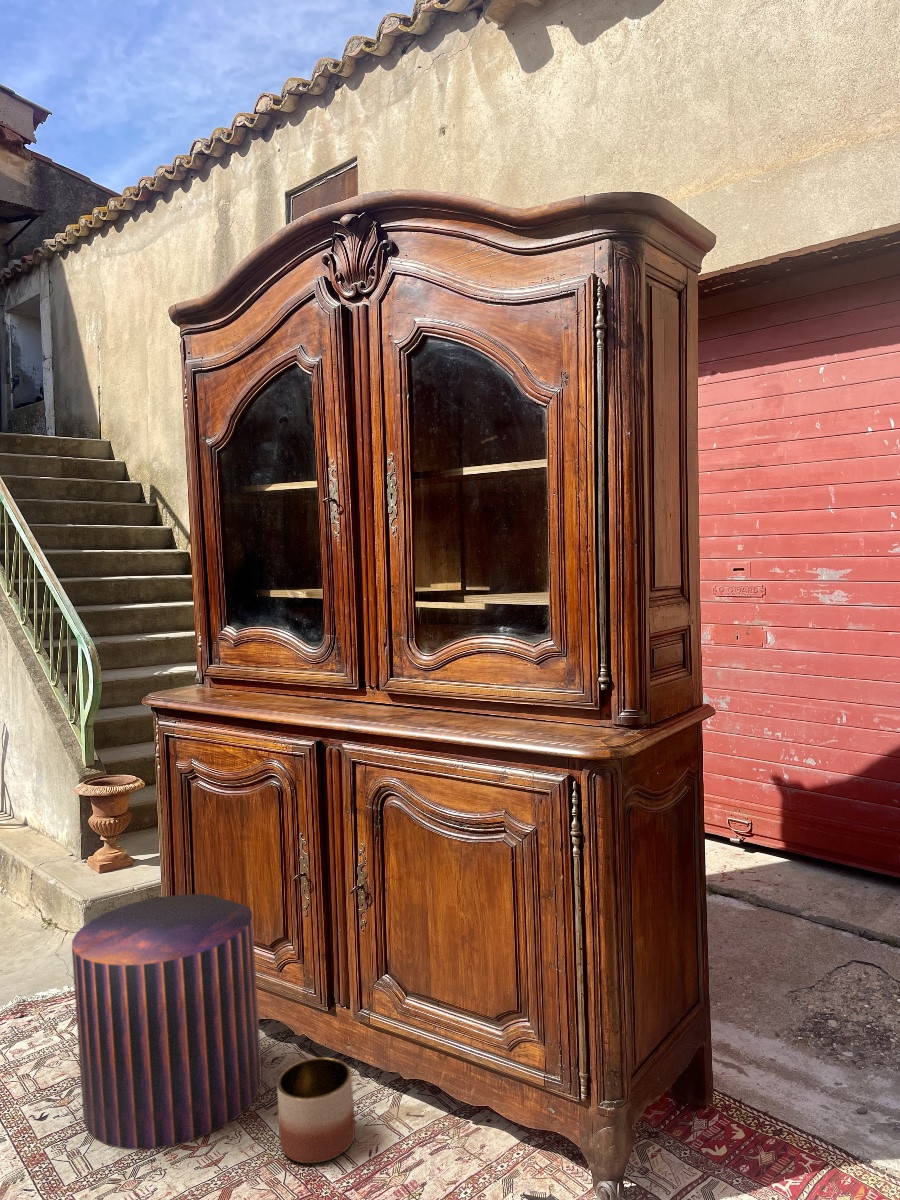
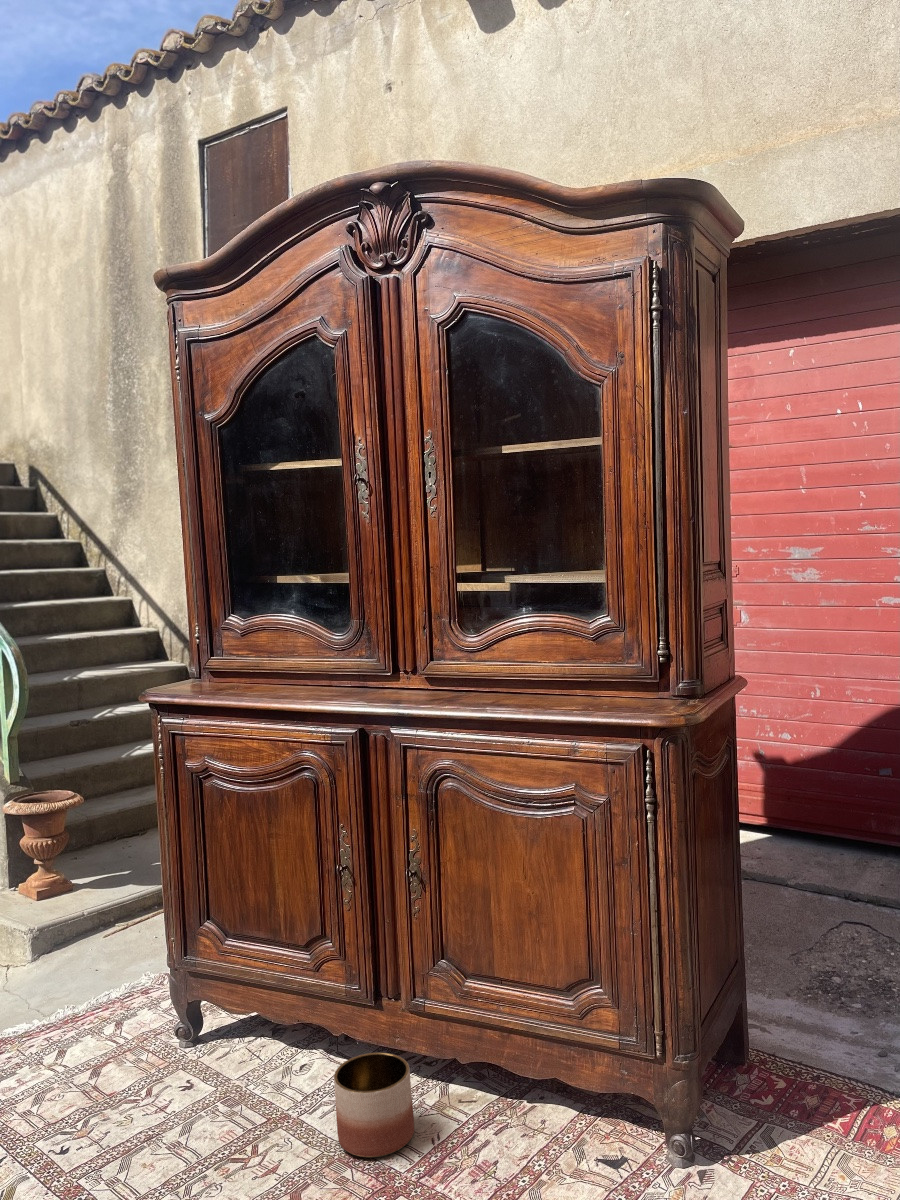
pouf: present [72,894,262,1150] -> none [93,901,295,1167]

